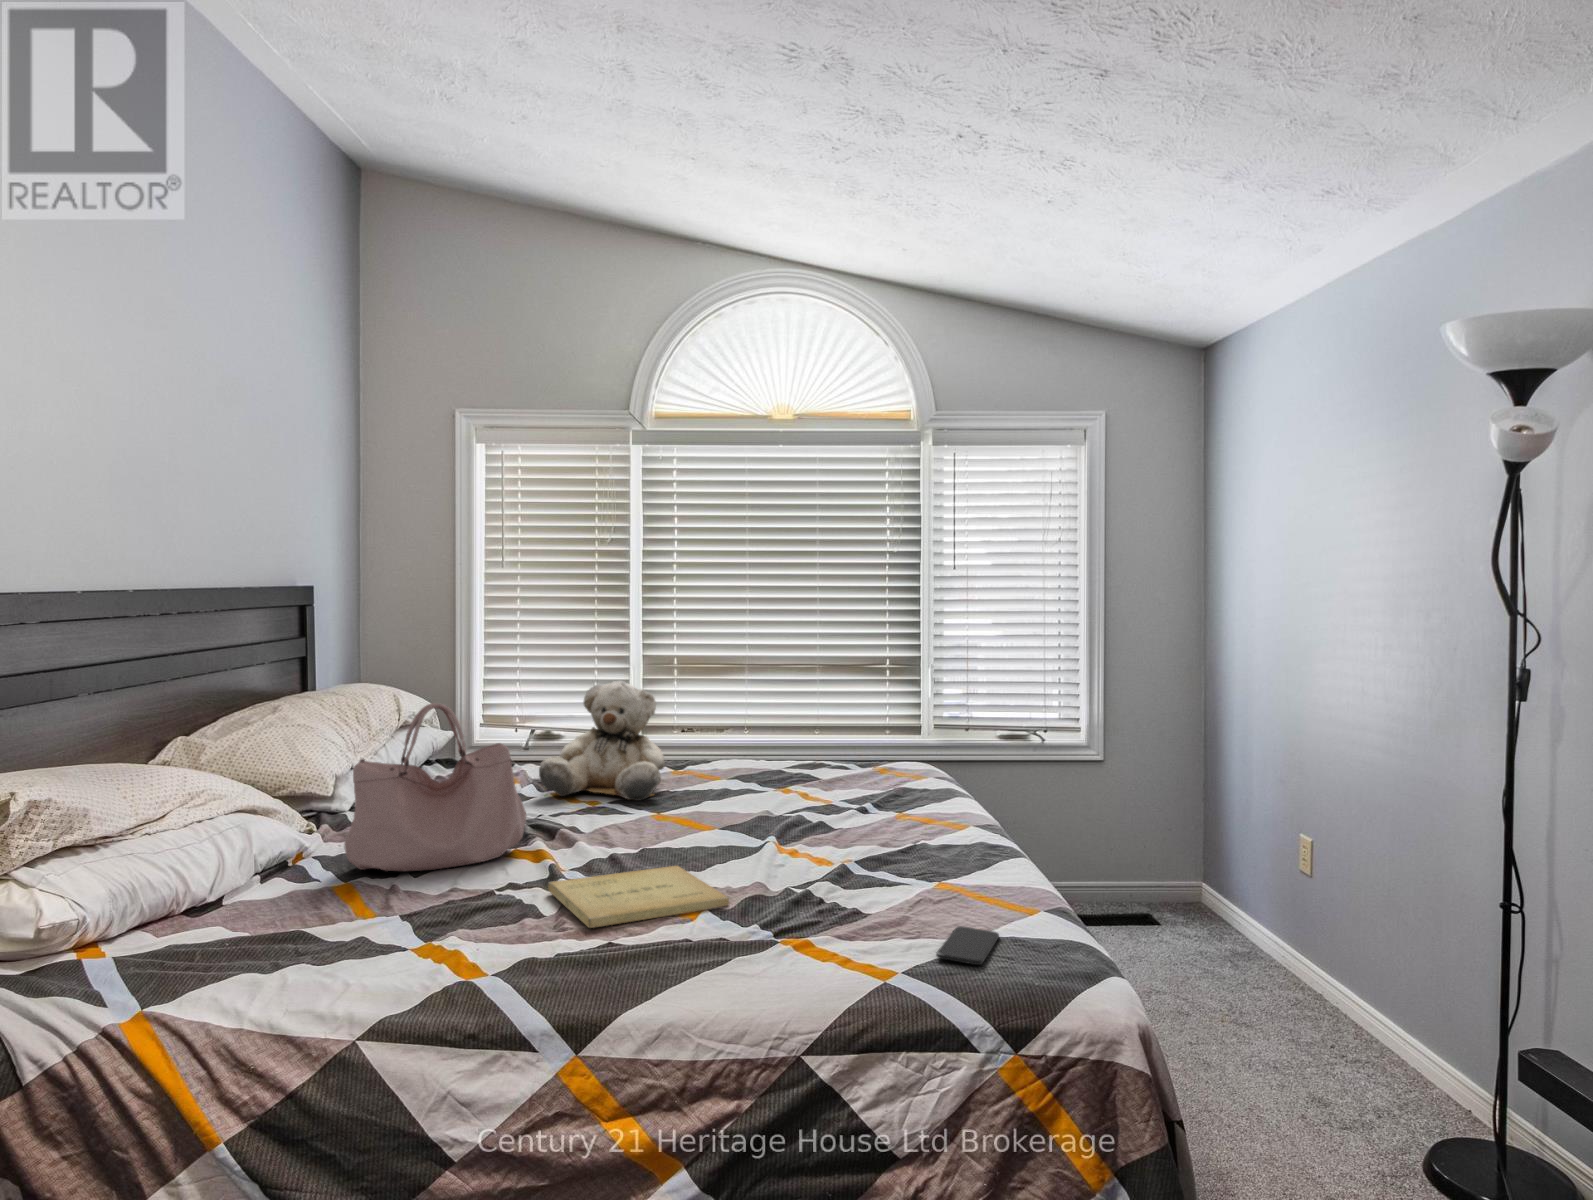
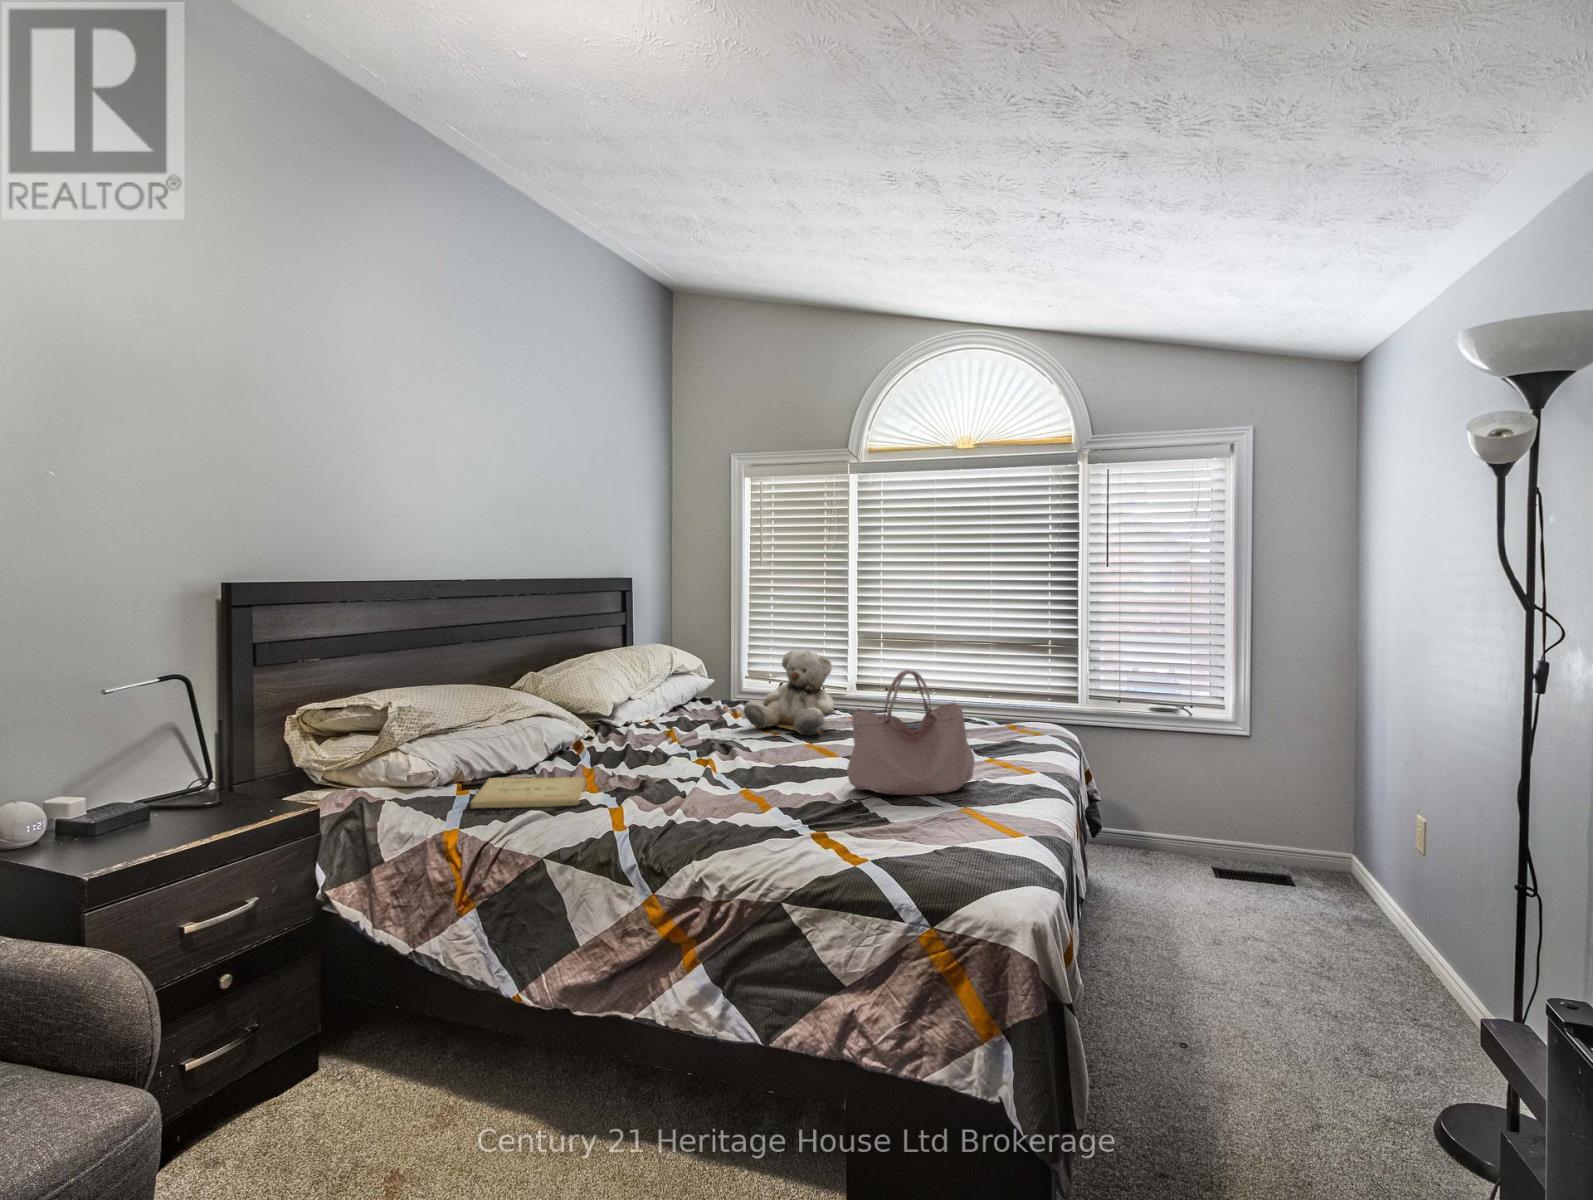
handbag: present [344,703,526,871] -> present [847,670,975,795]
book: present [548,866,729,928] -> present [470,777,585,808]
smartphone: present [936,926,999,965] -> none [906,838,971,864]

